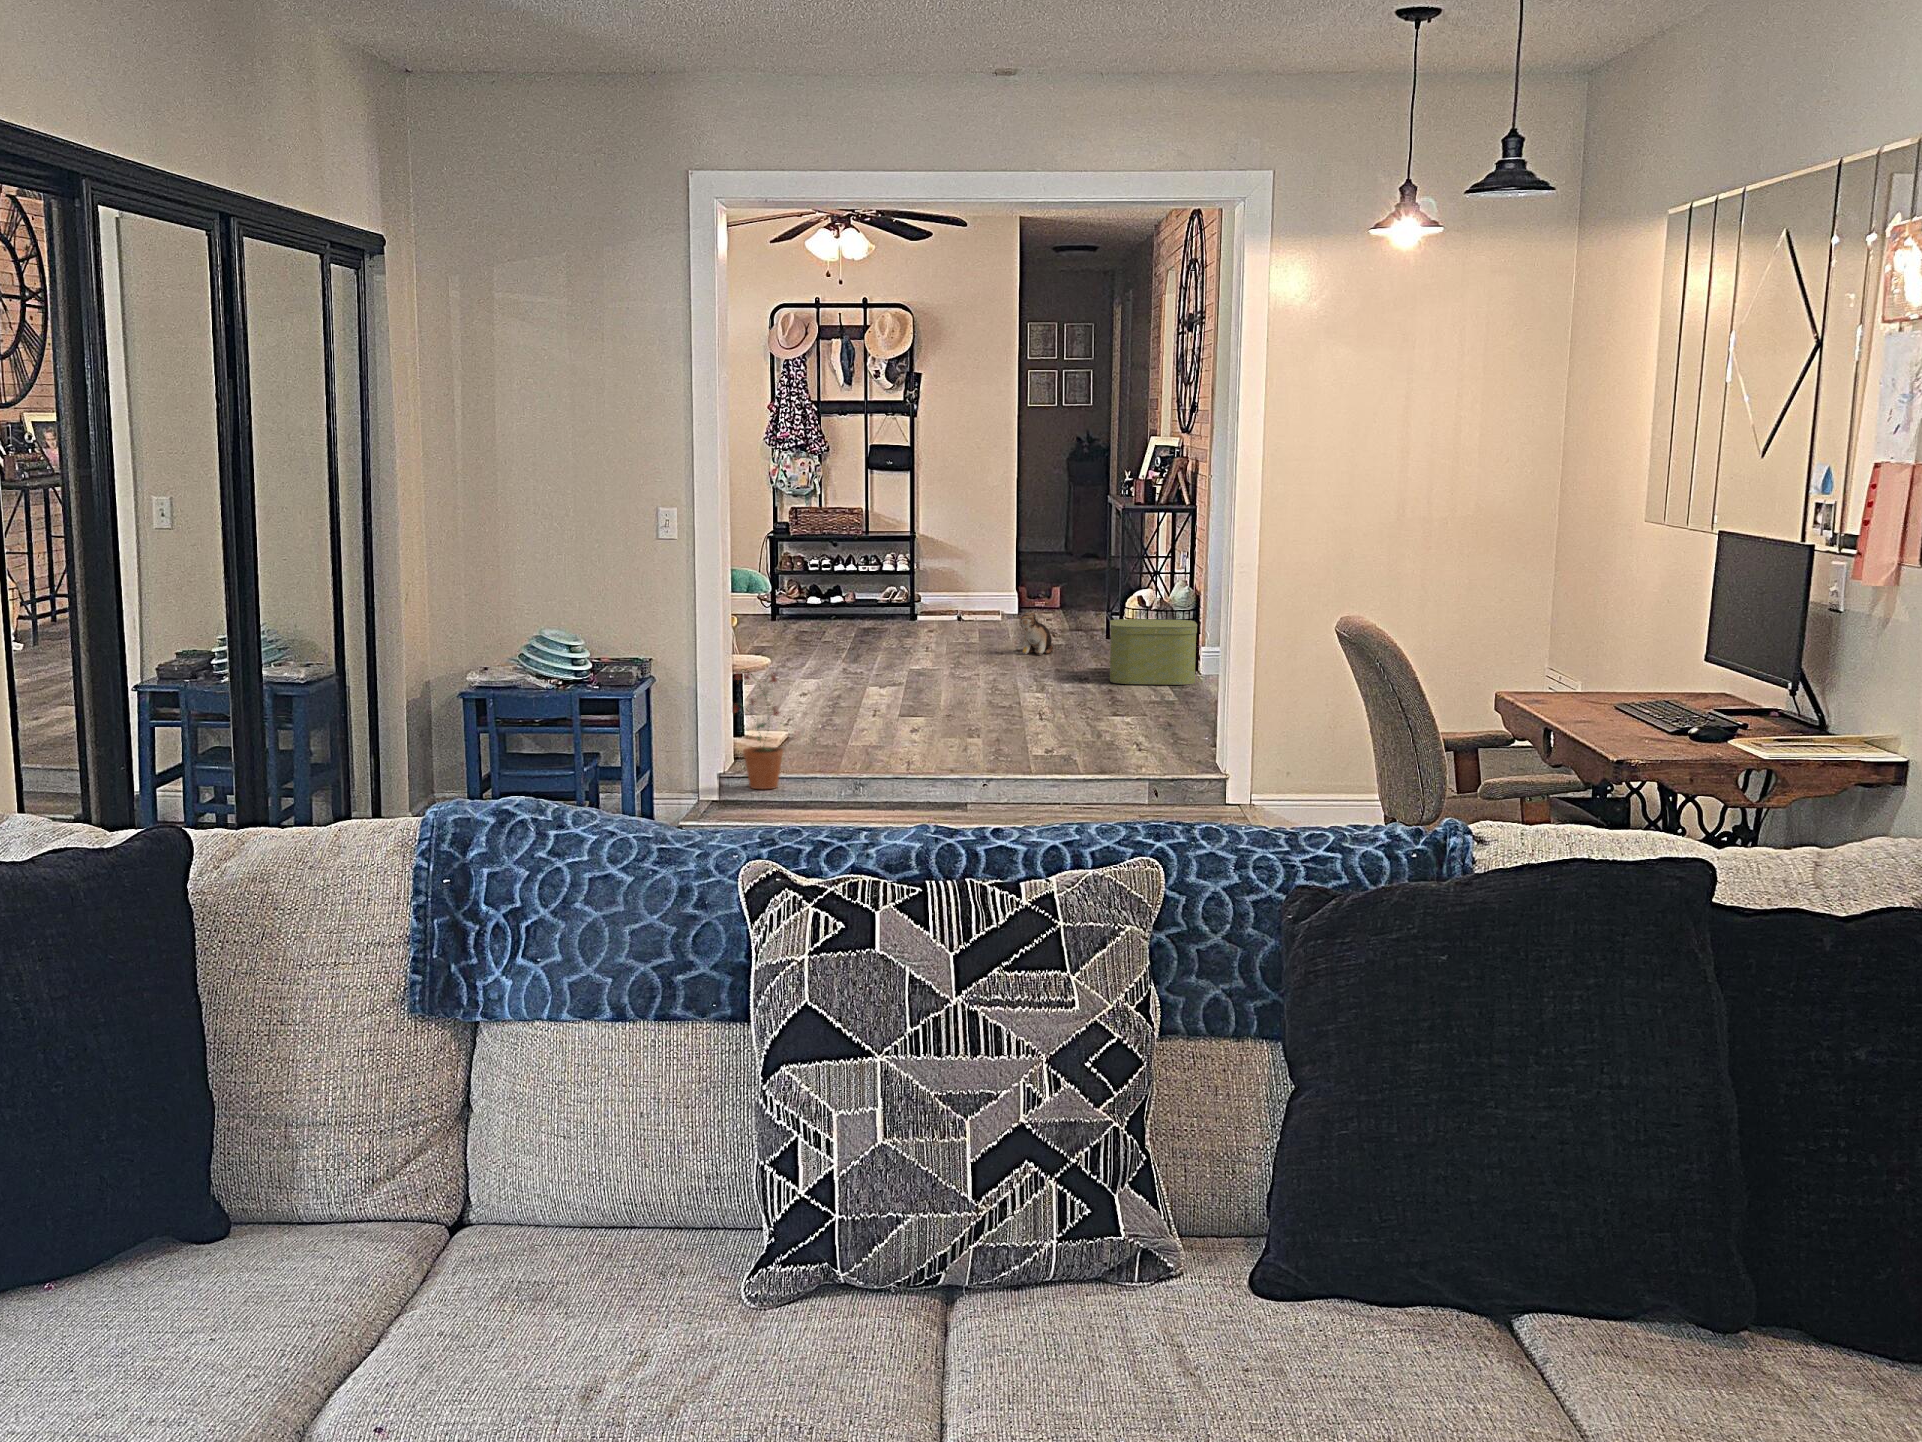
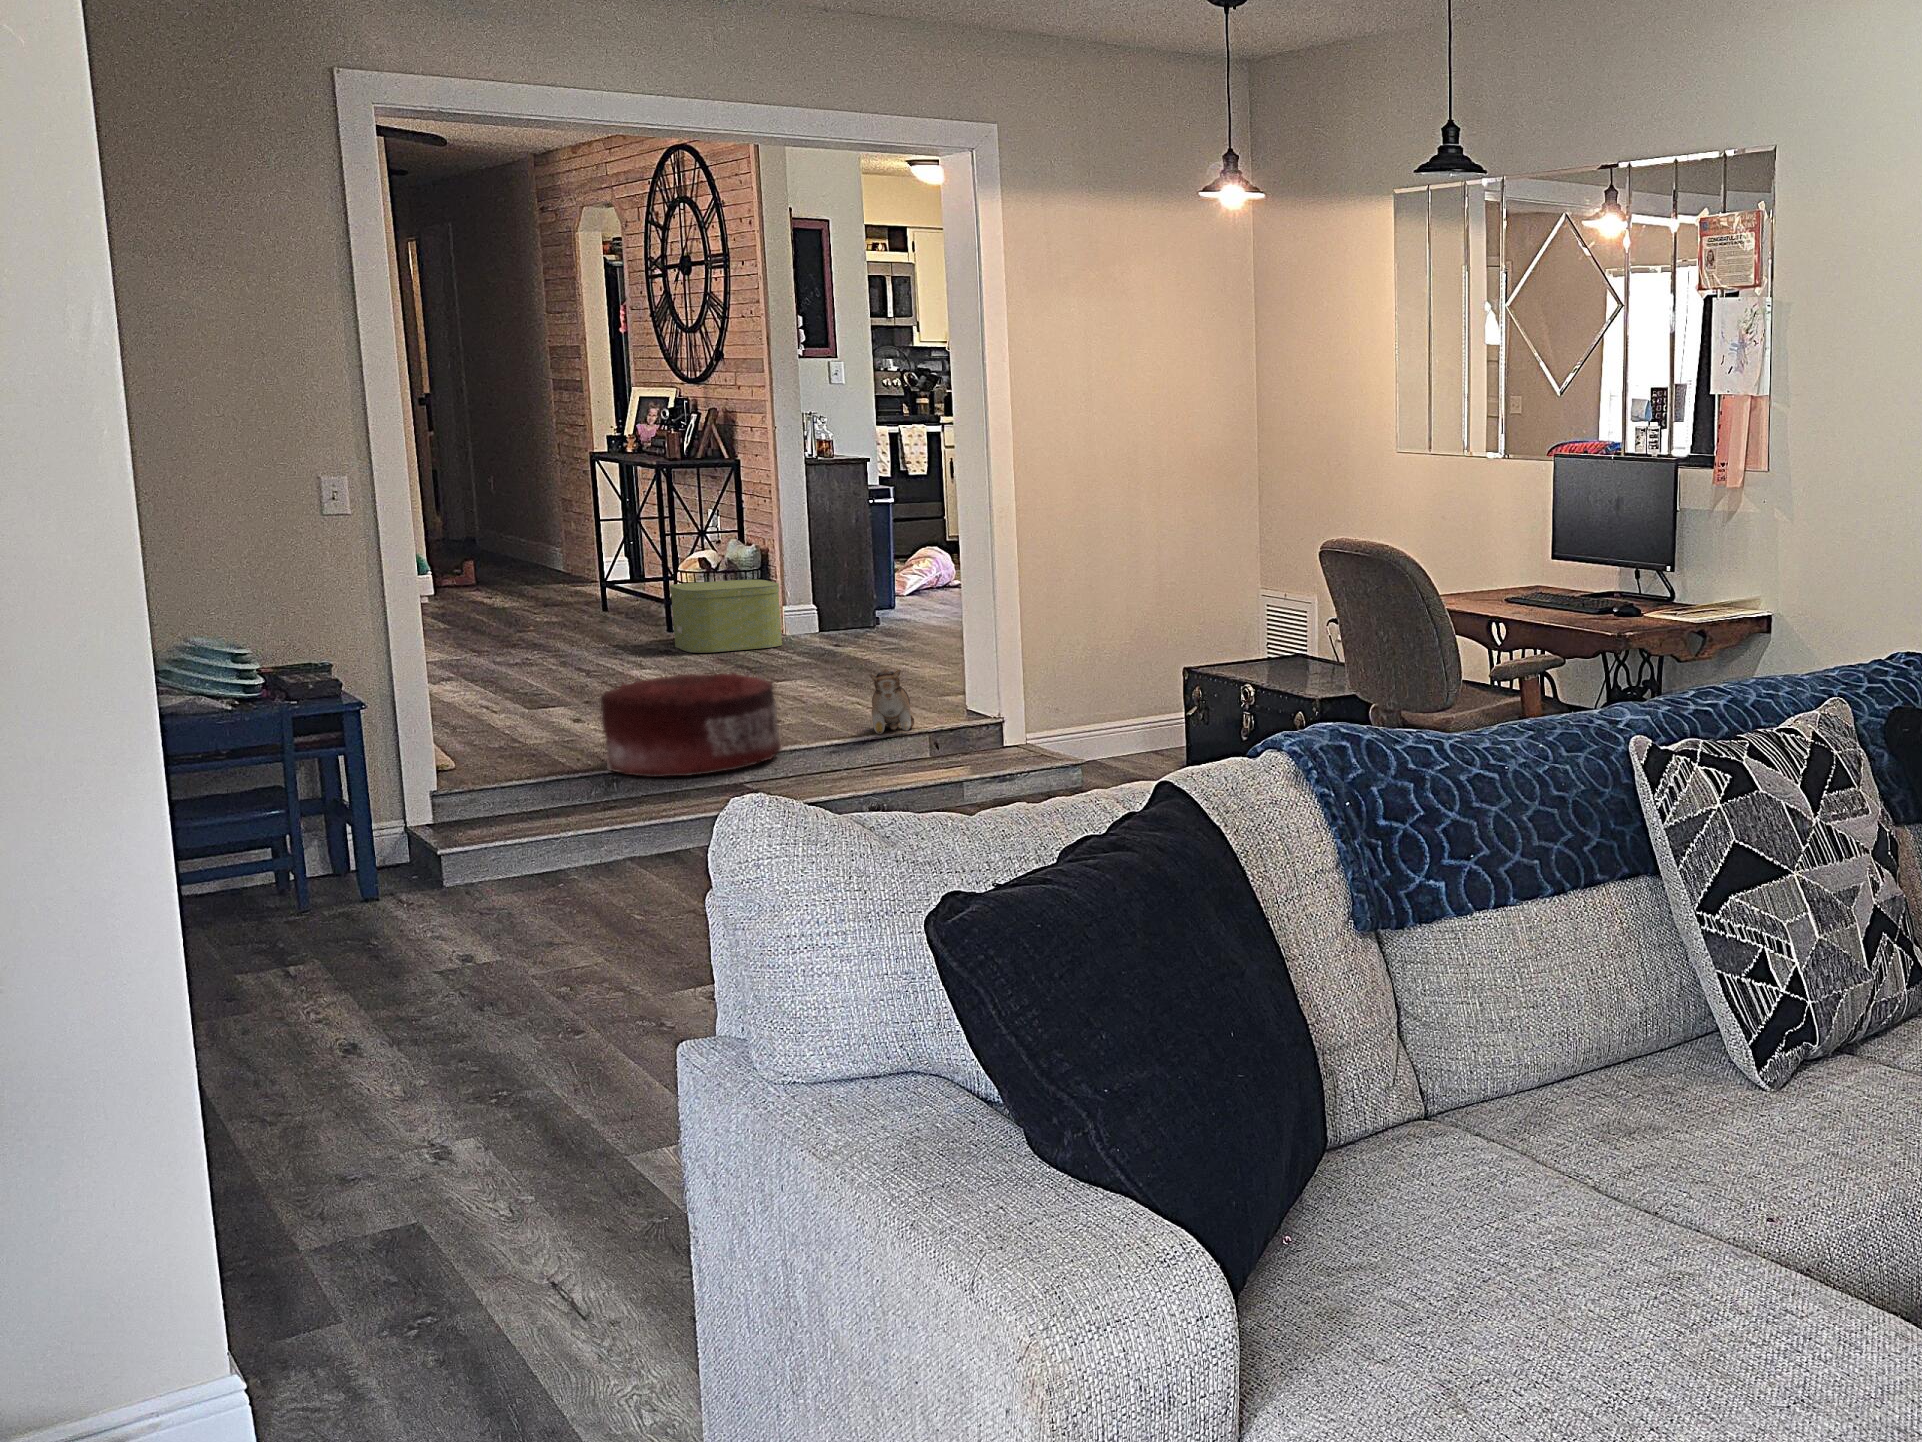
plush toy: present [1017,613,1053,654] -> present [869,669,914,734]
potted plant: present [732,670,783,789] -> none [423,664,504,804]
pouf: none [882,699,1030,790] -> present [601,673,781,777]

